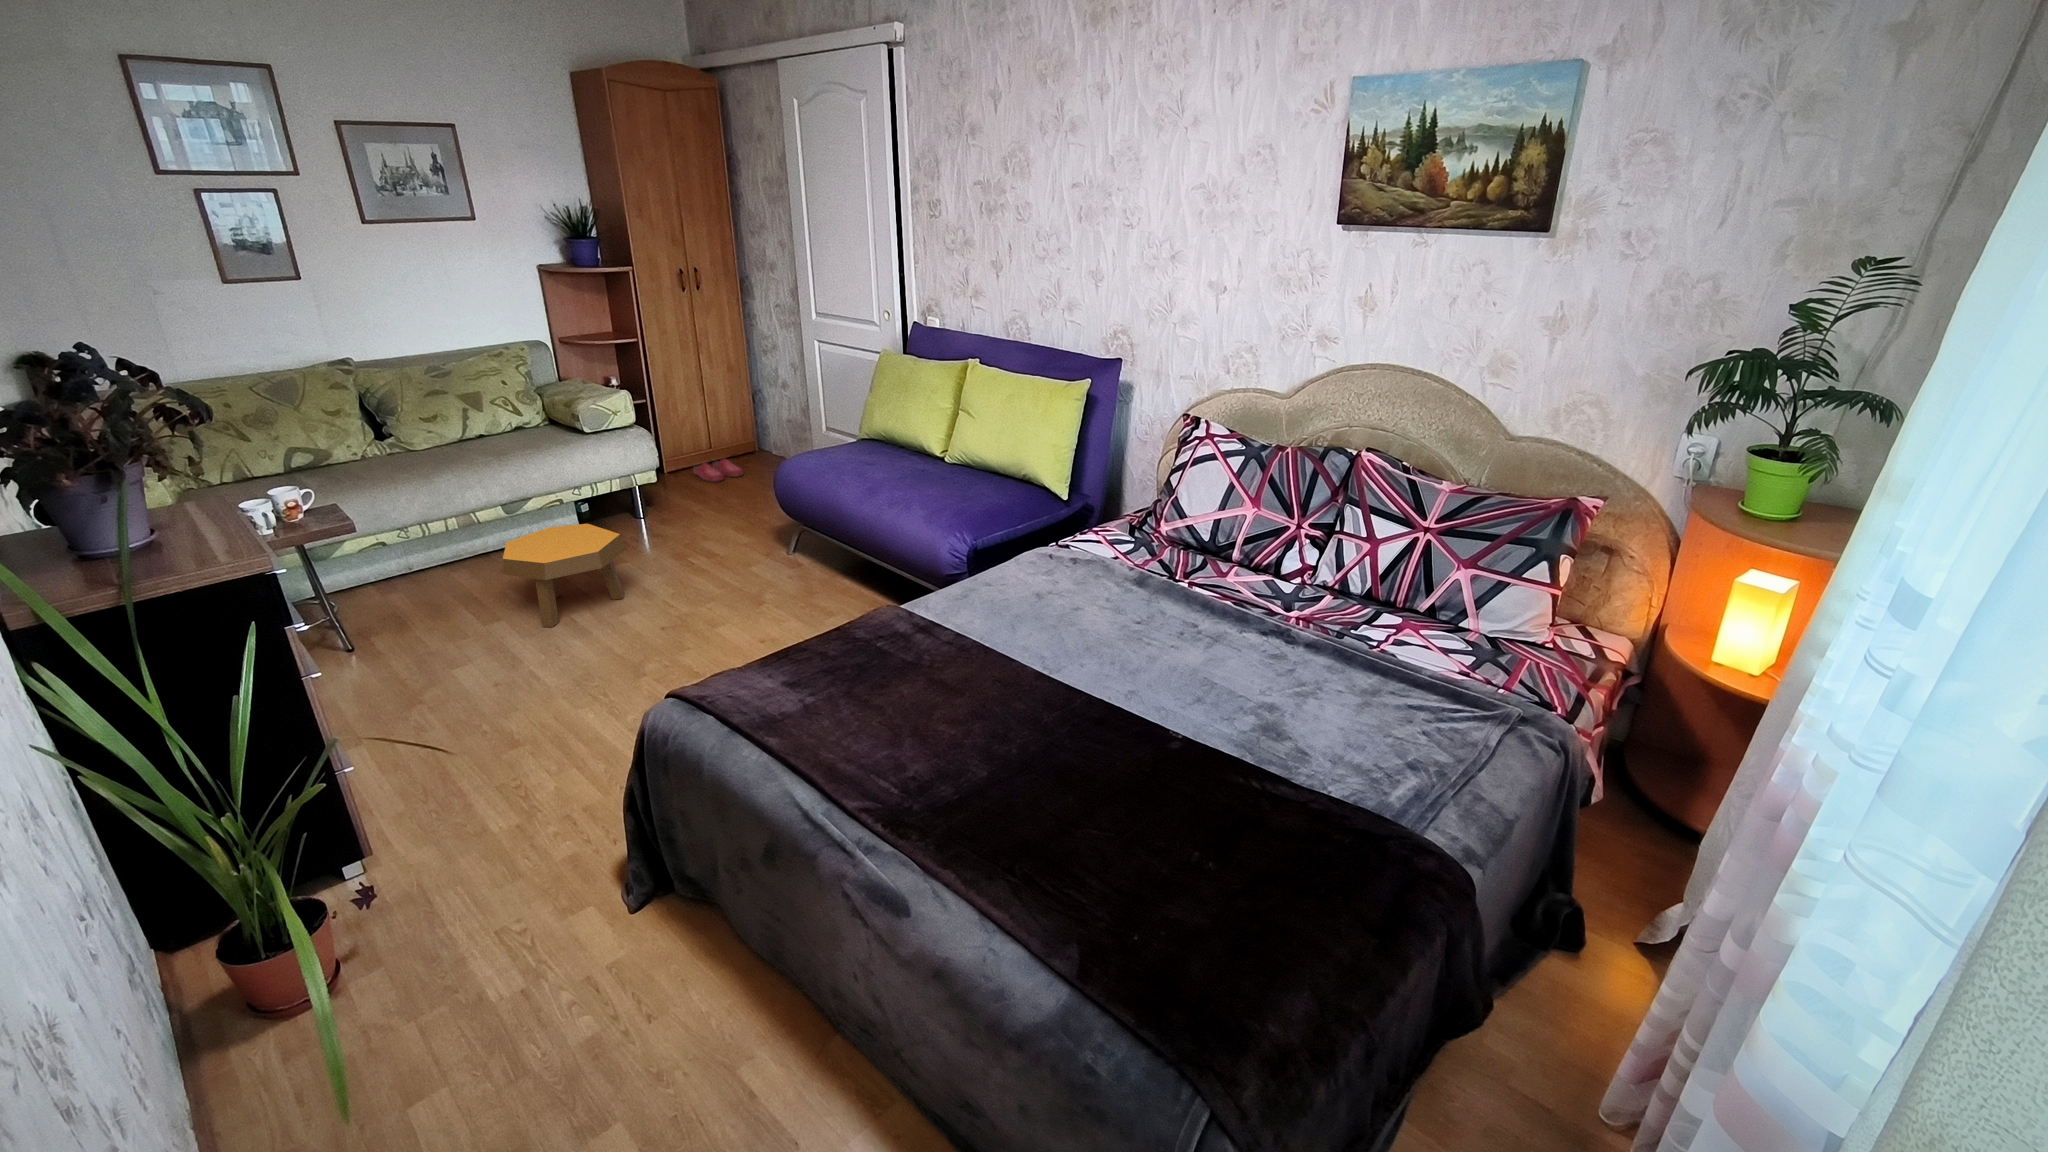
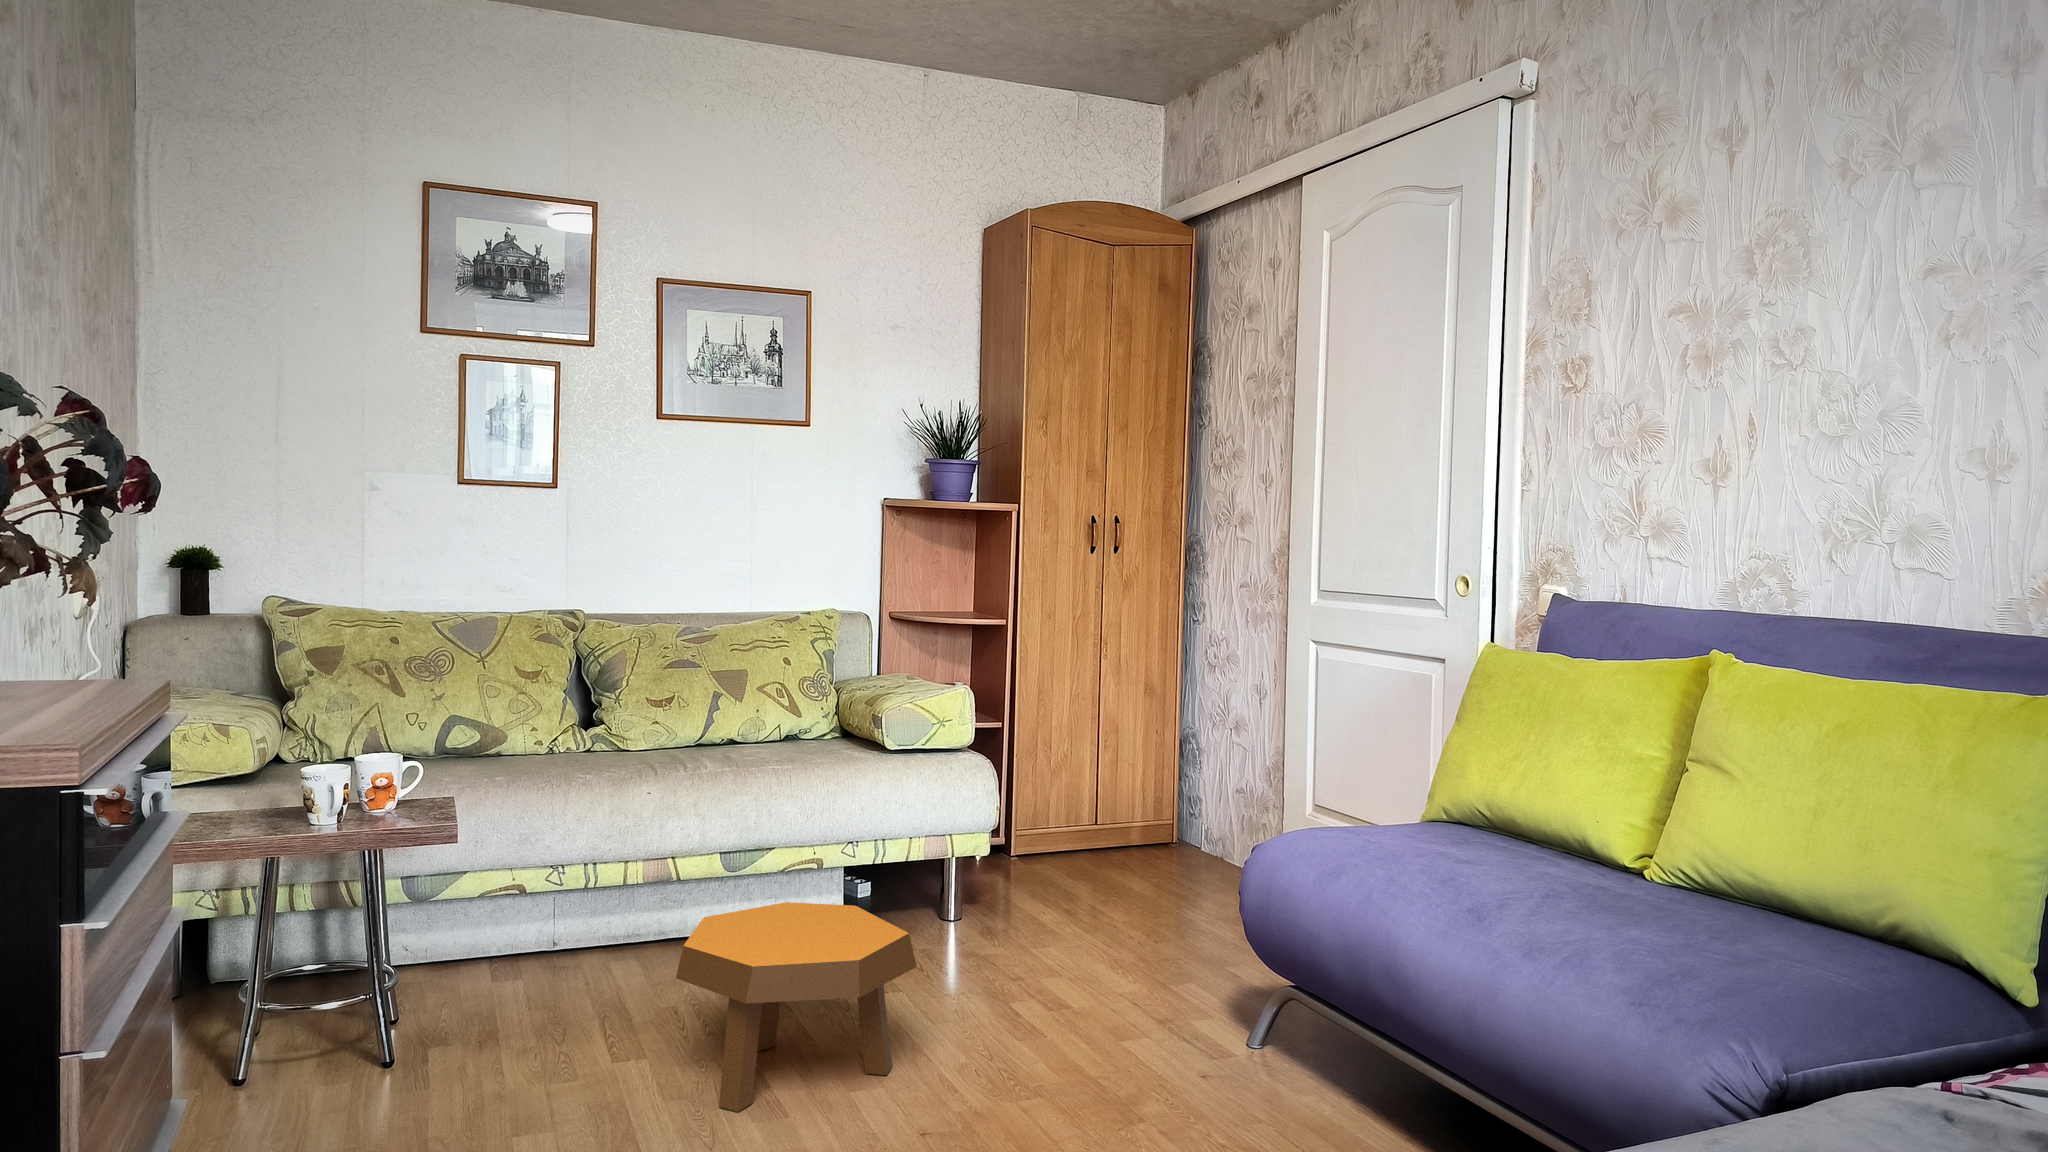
slippers: present [693,459,743,482] -> none [1057,842,1144,880]

